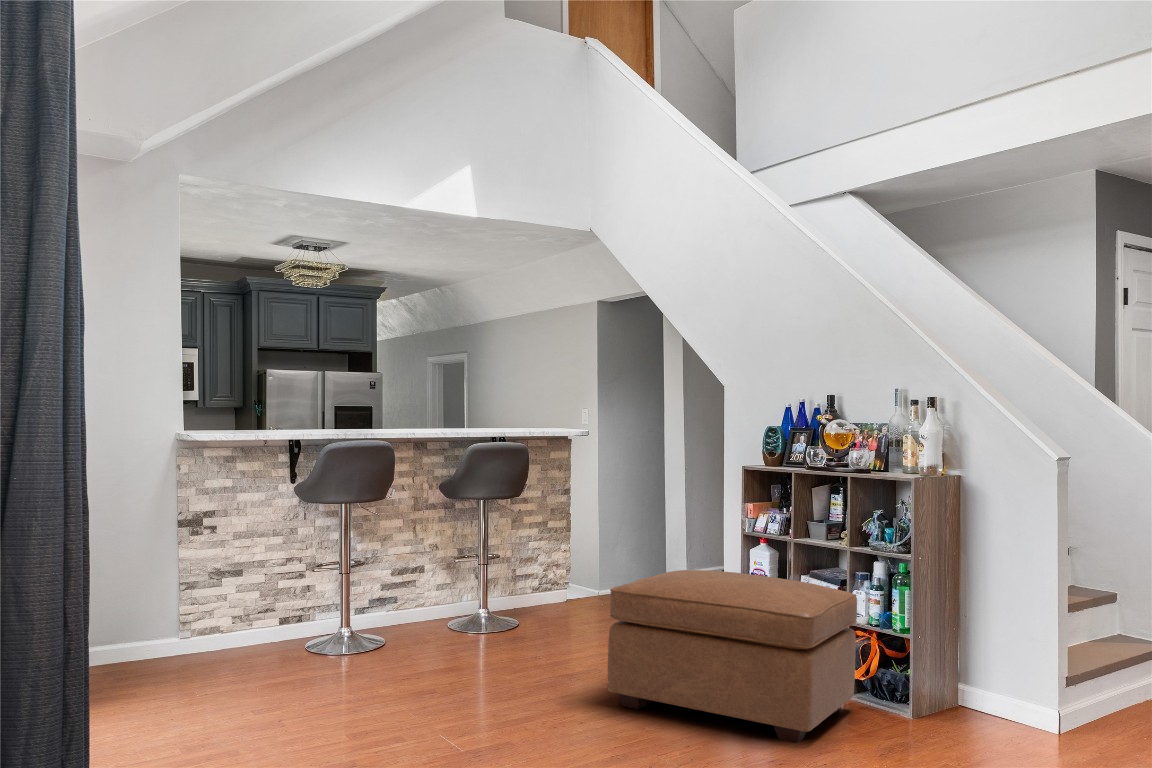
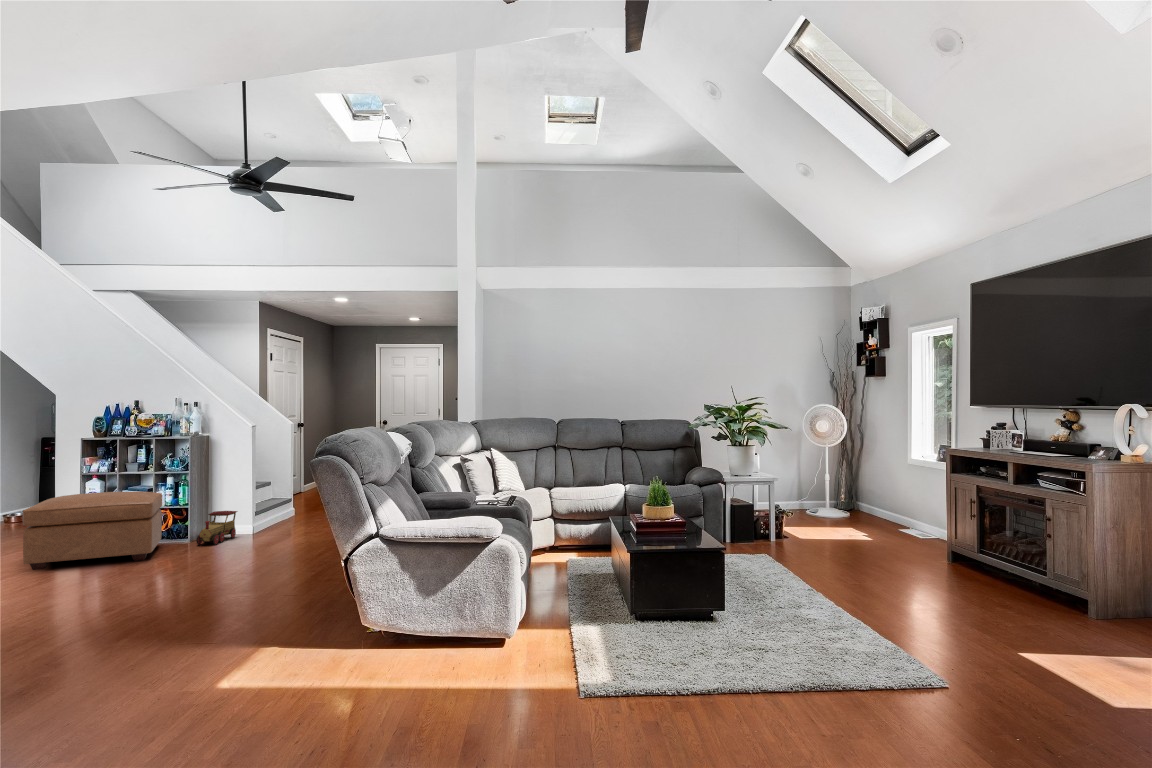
toy train: none [919,657,1023,745] -> present [196,511,237,545]

